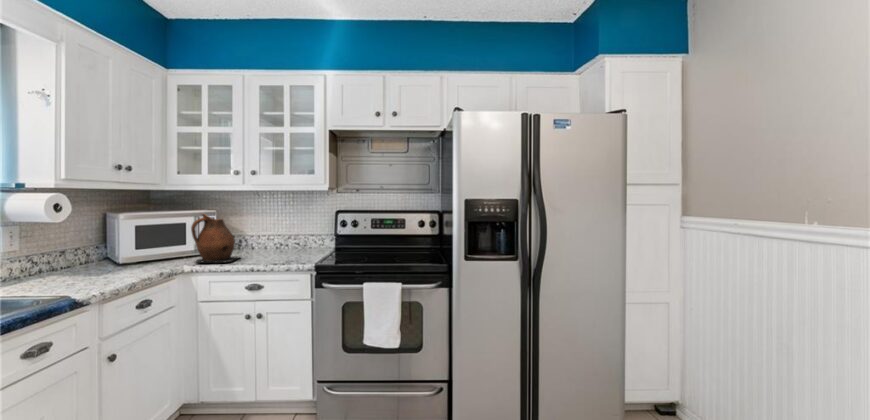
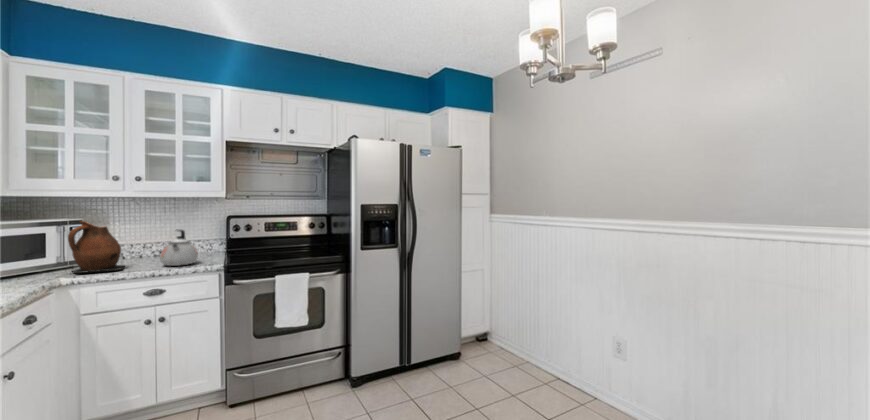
kettle: none [264,224,297,262] -> present [160,230,198,266]

